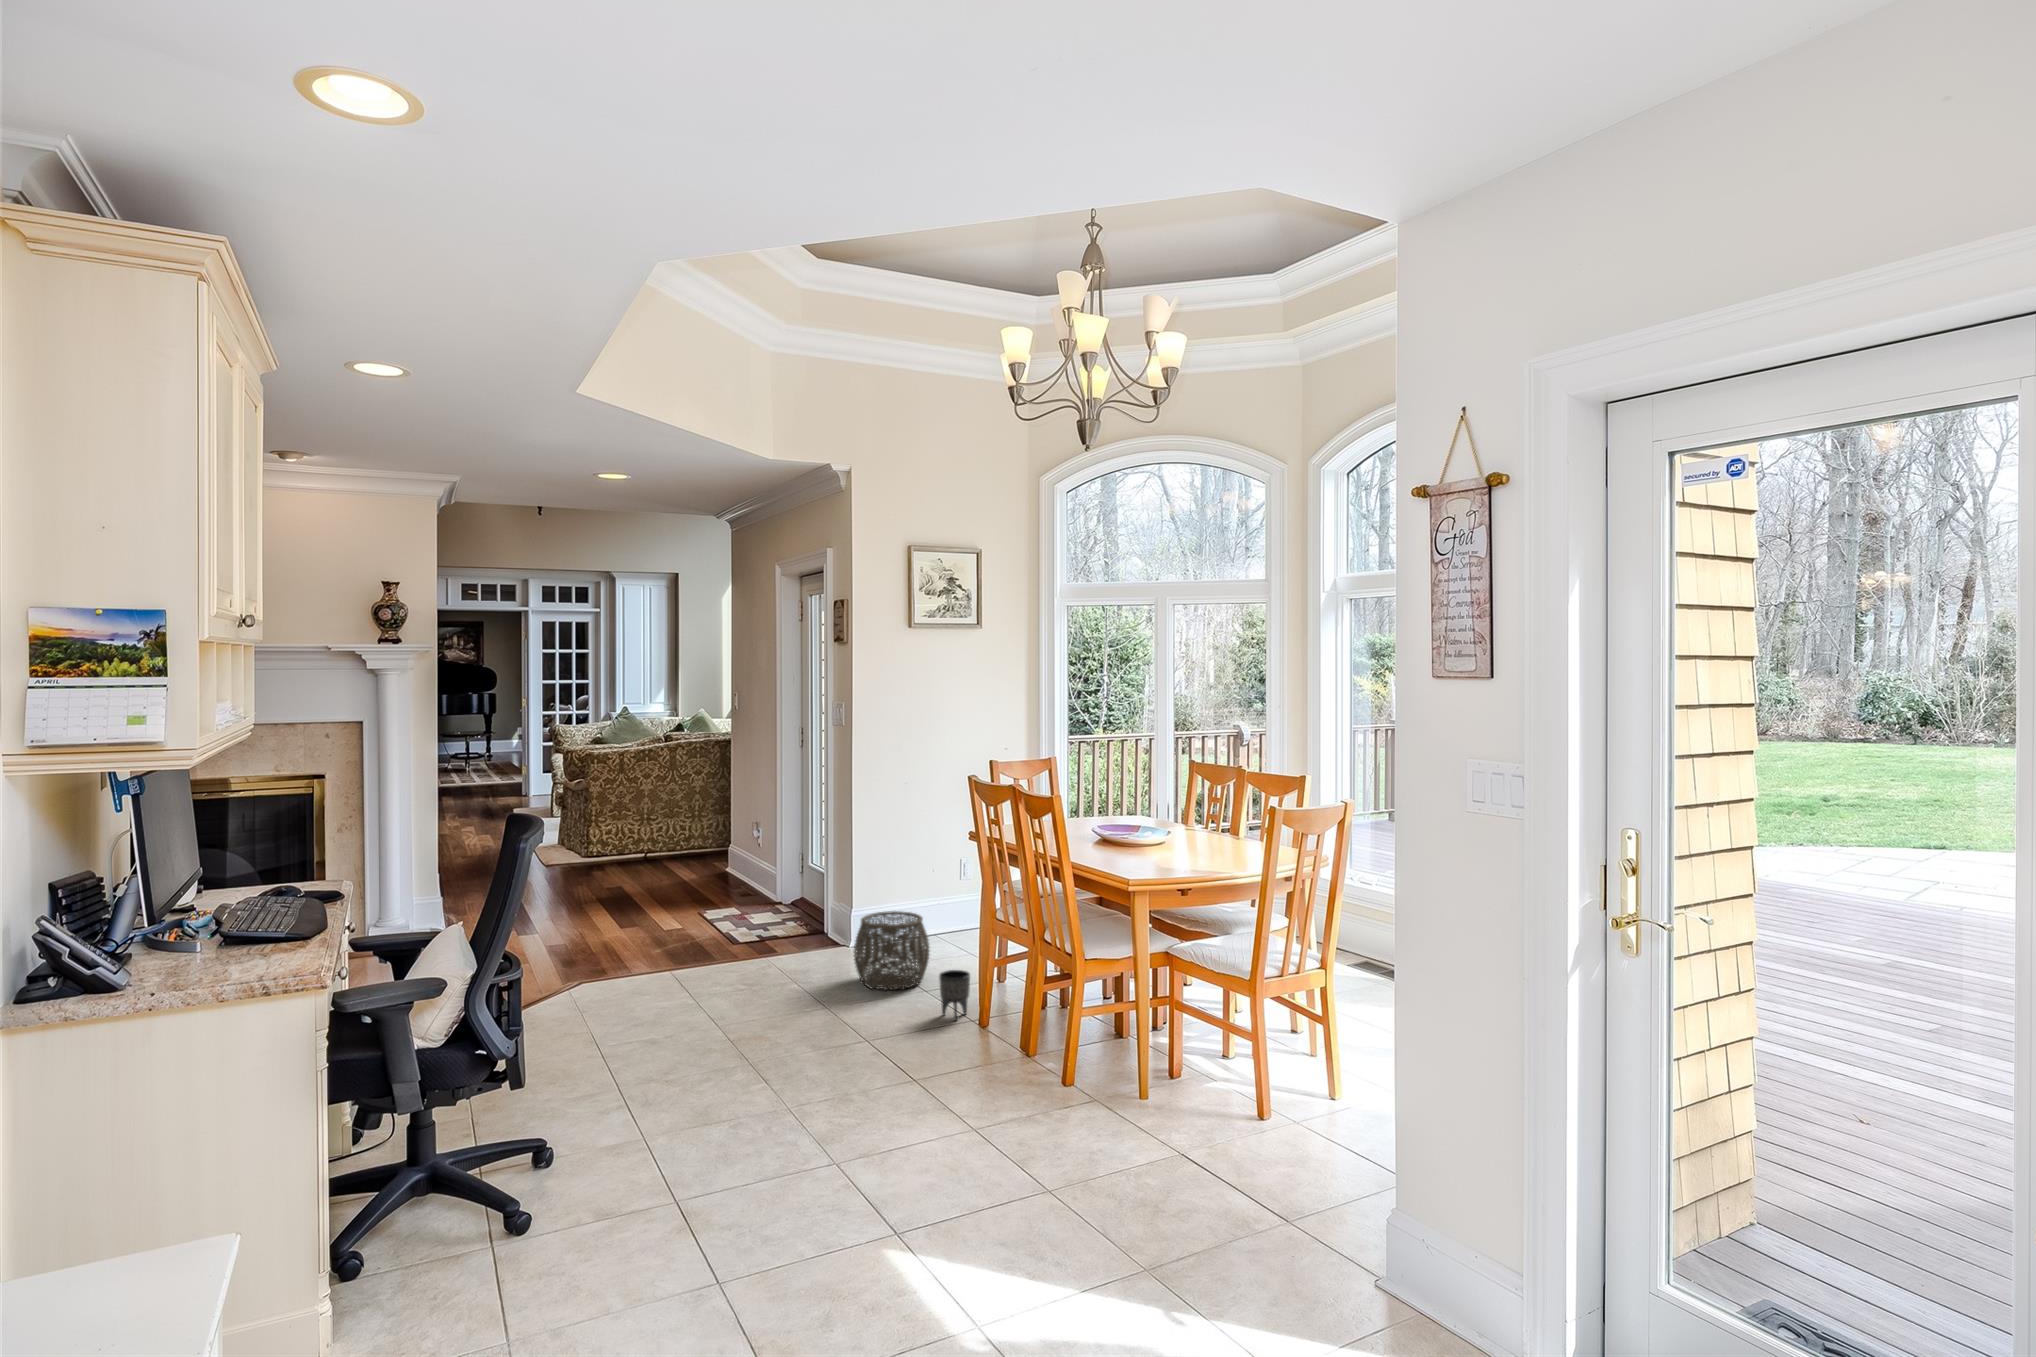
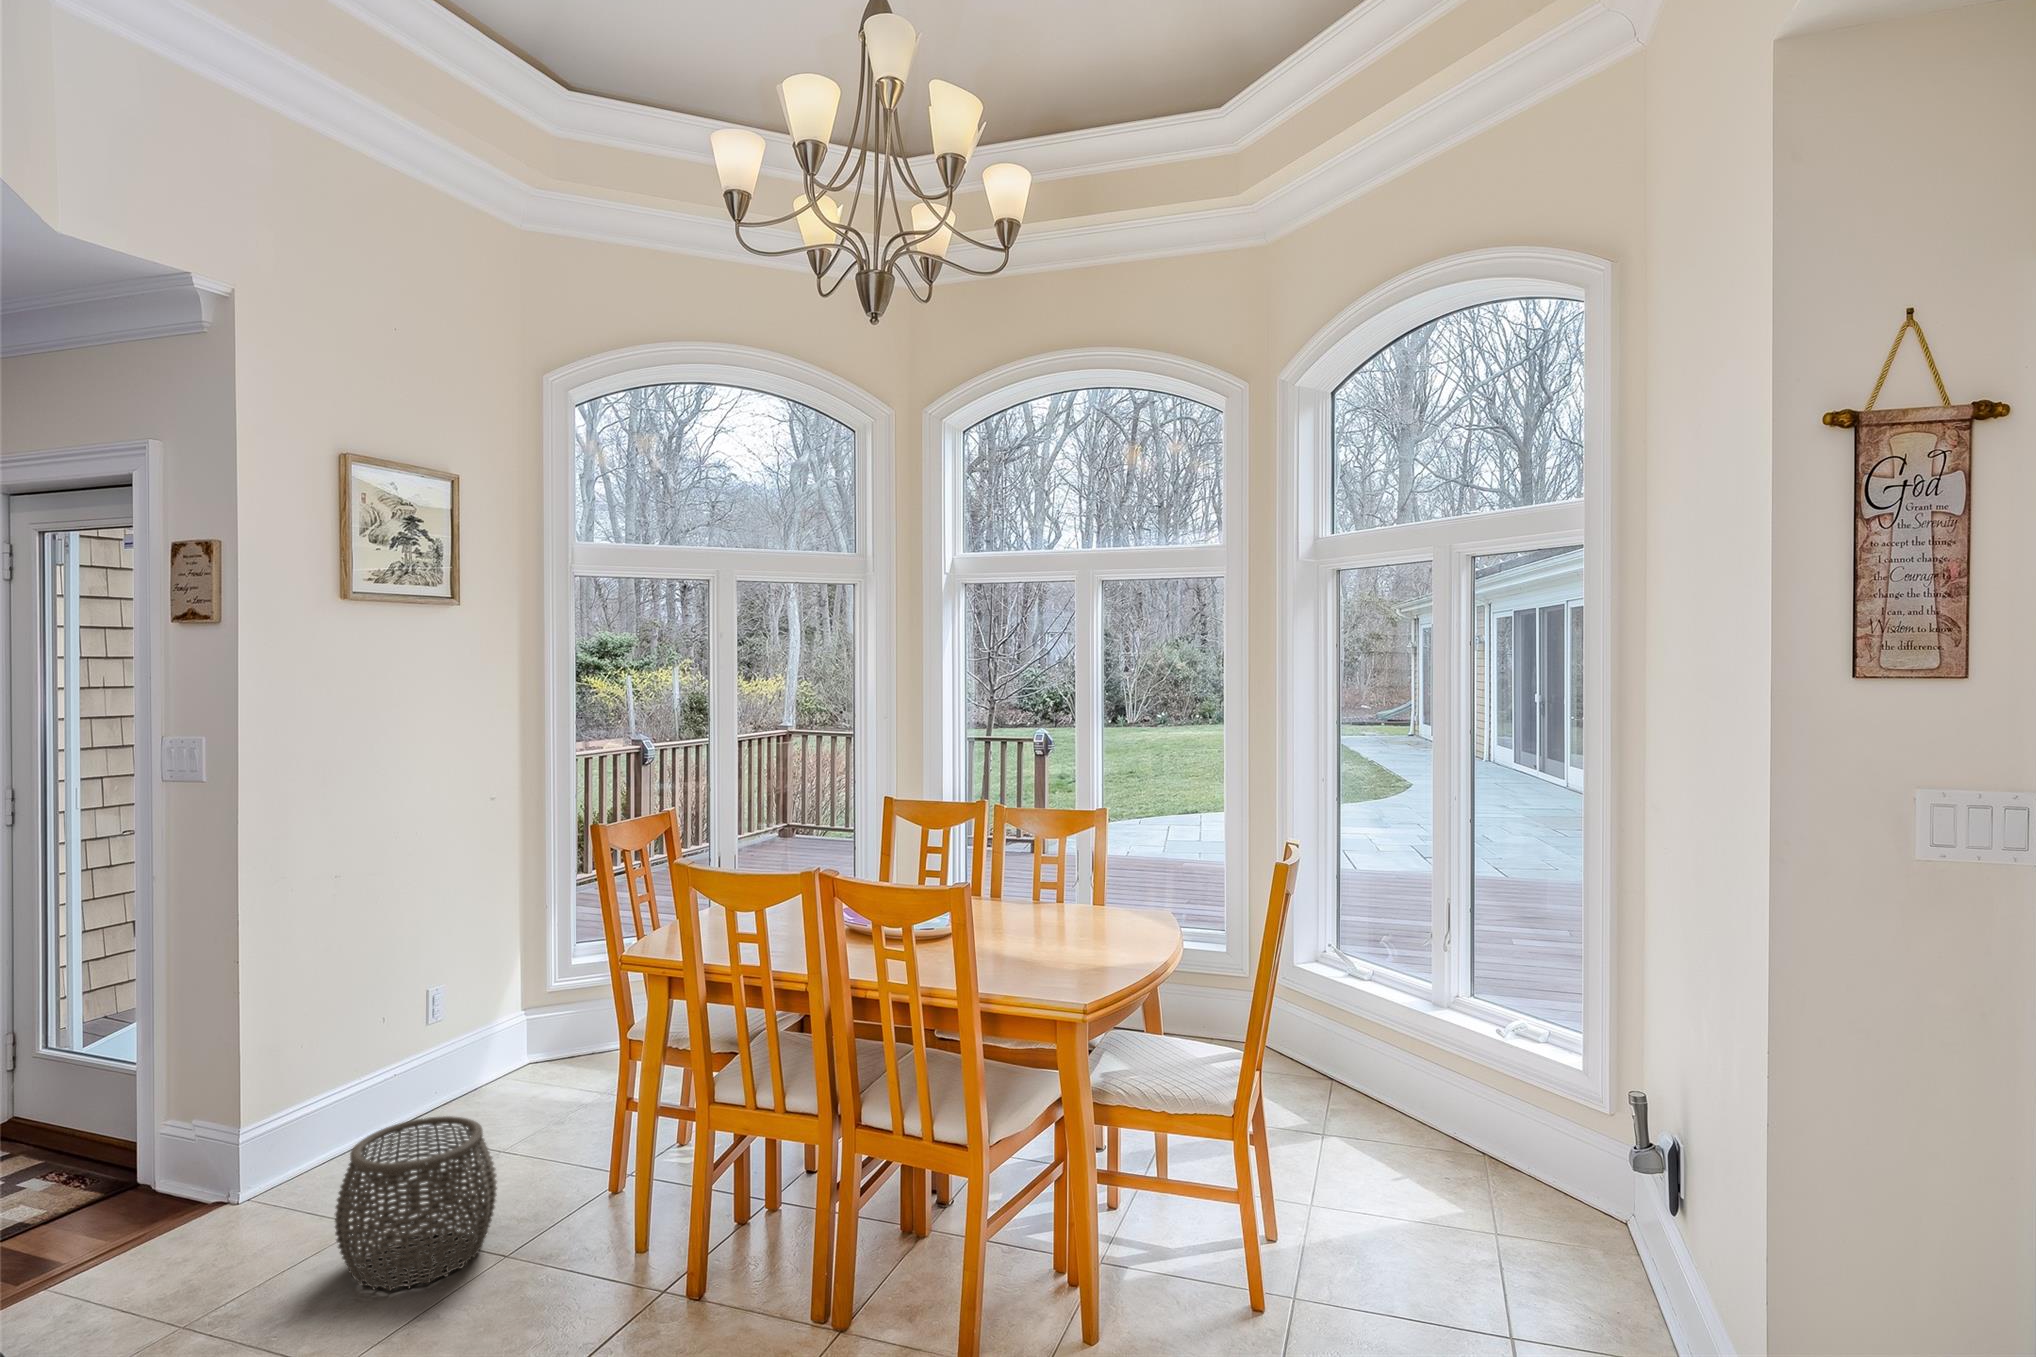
planter: present [939,970,970,1020] -> none [599,1204,658,1304]

